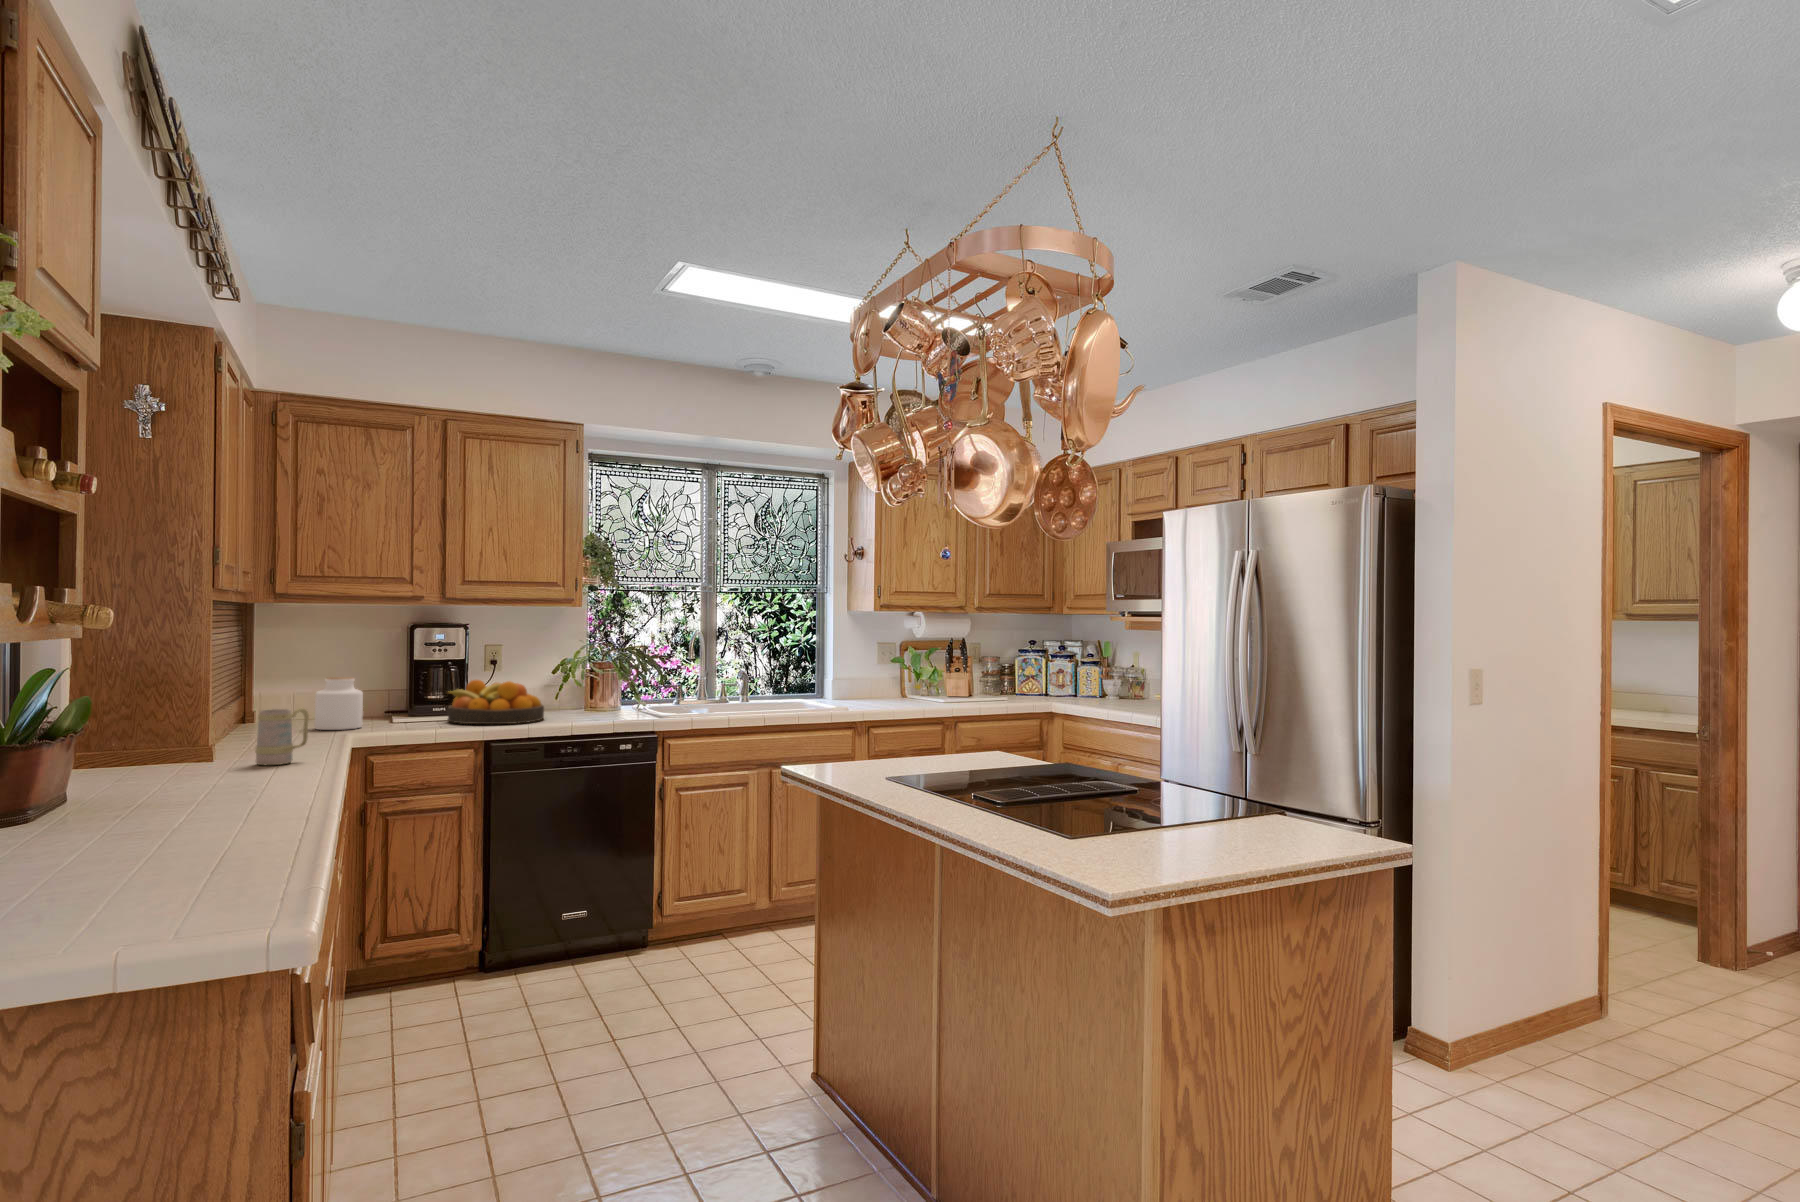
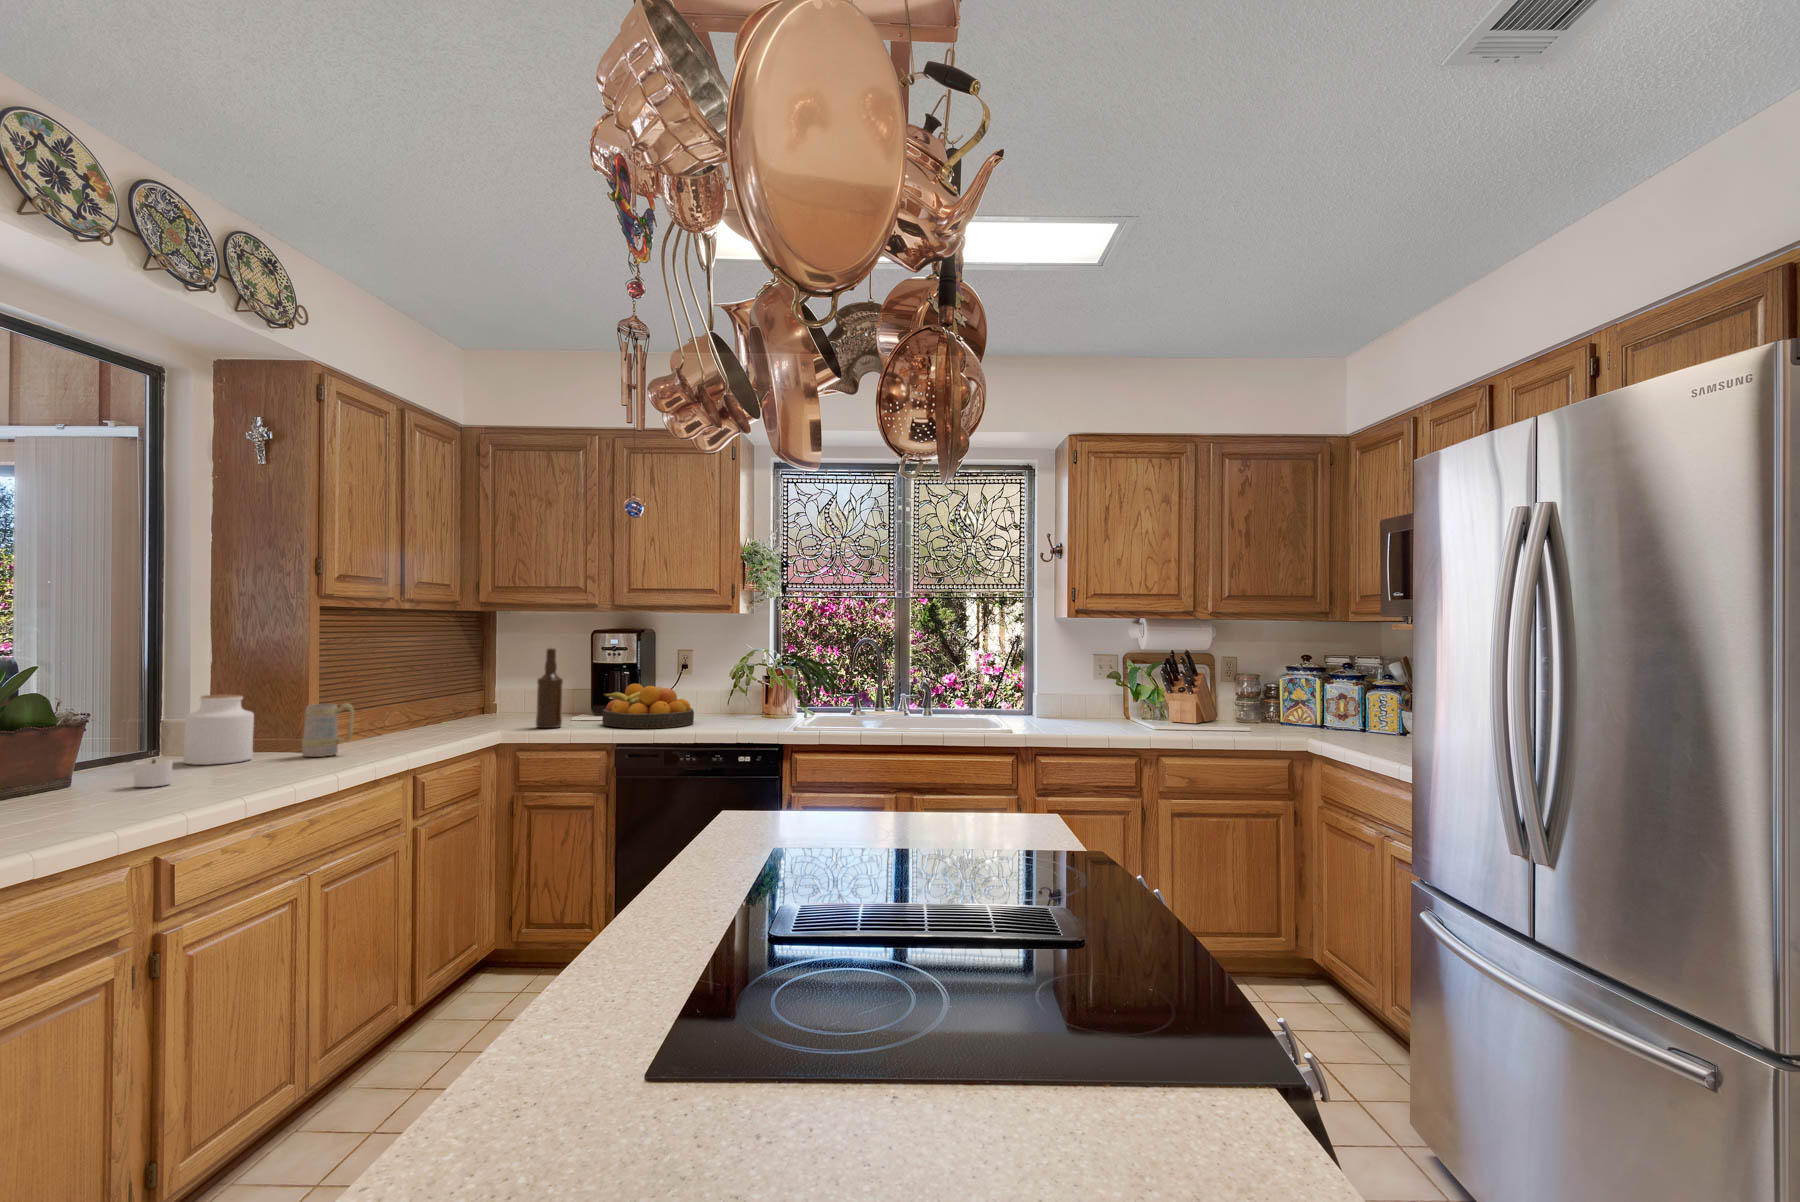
bottle: none [387,645,417,729] -> present [536,648,563,728]
jar: present [314,677,363,730] -> present [183,695,254,765]
candle: none [214,767,264,796] -> present [134,759,172,787]

